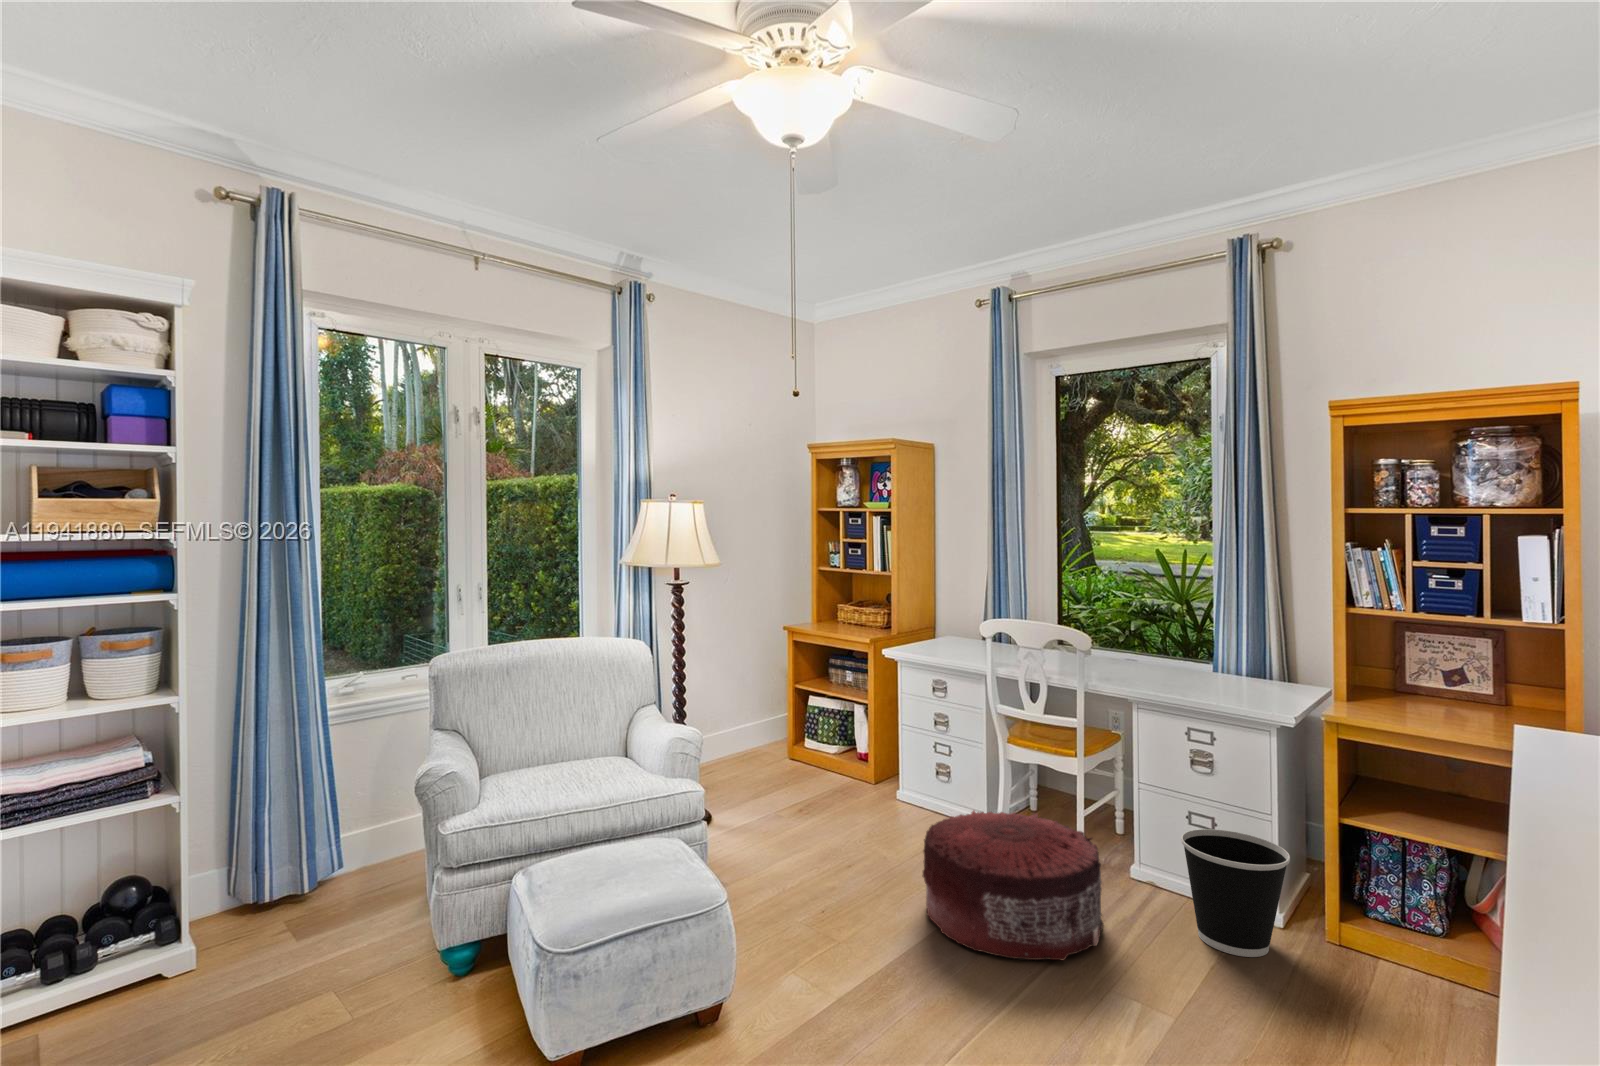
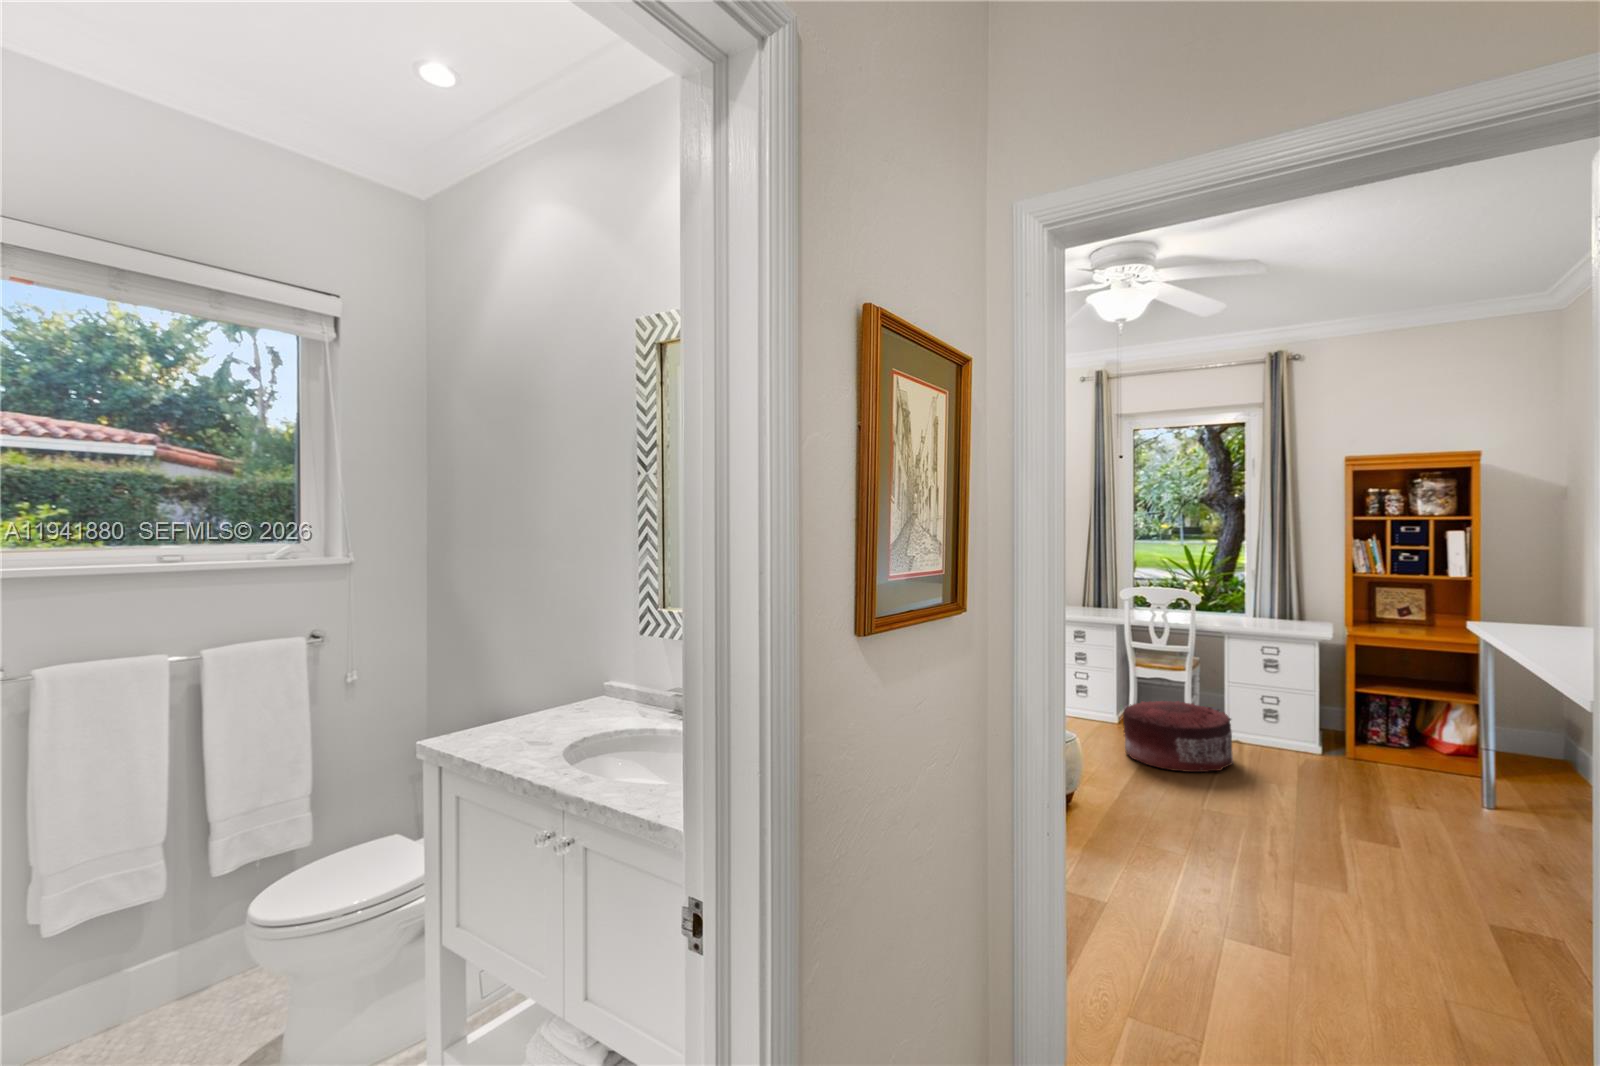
wastebasket: present [1181,829,1290,957] -> none [1269,701,1333,765]

